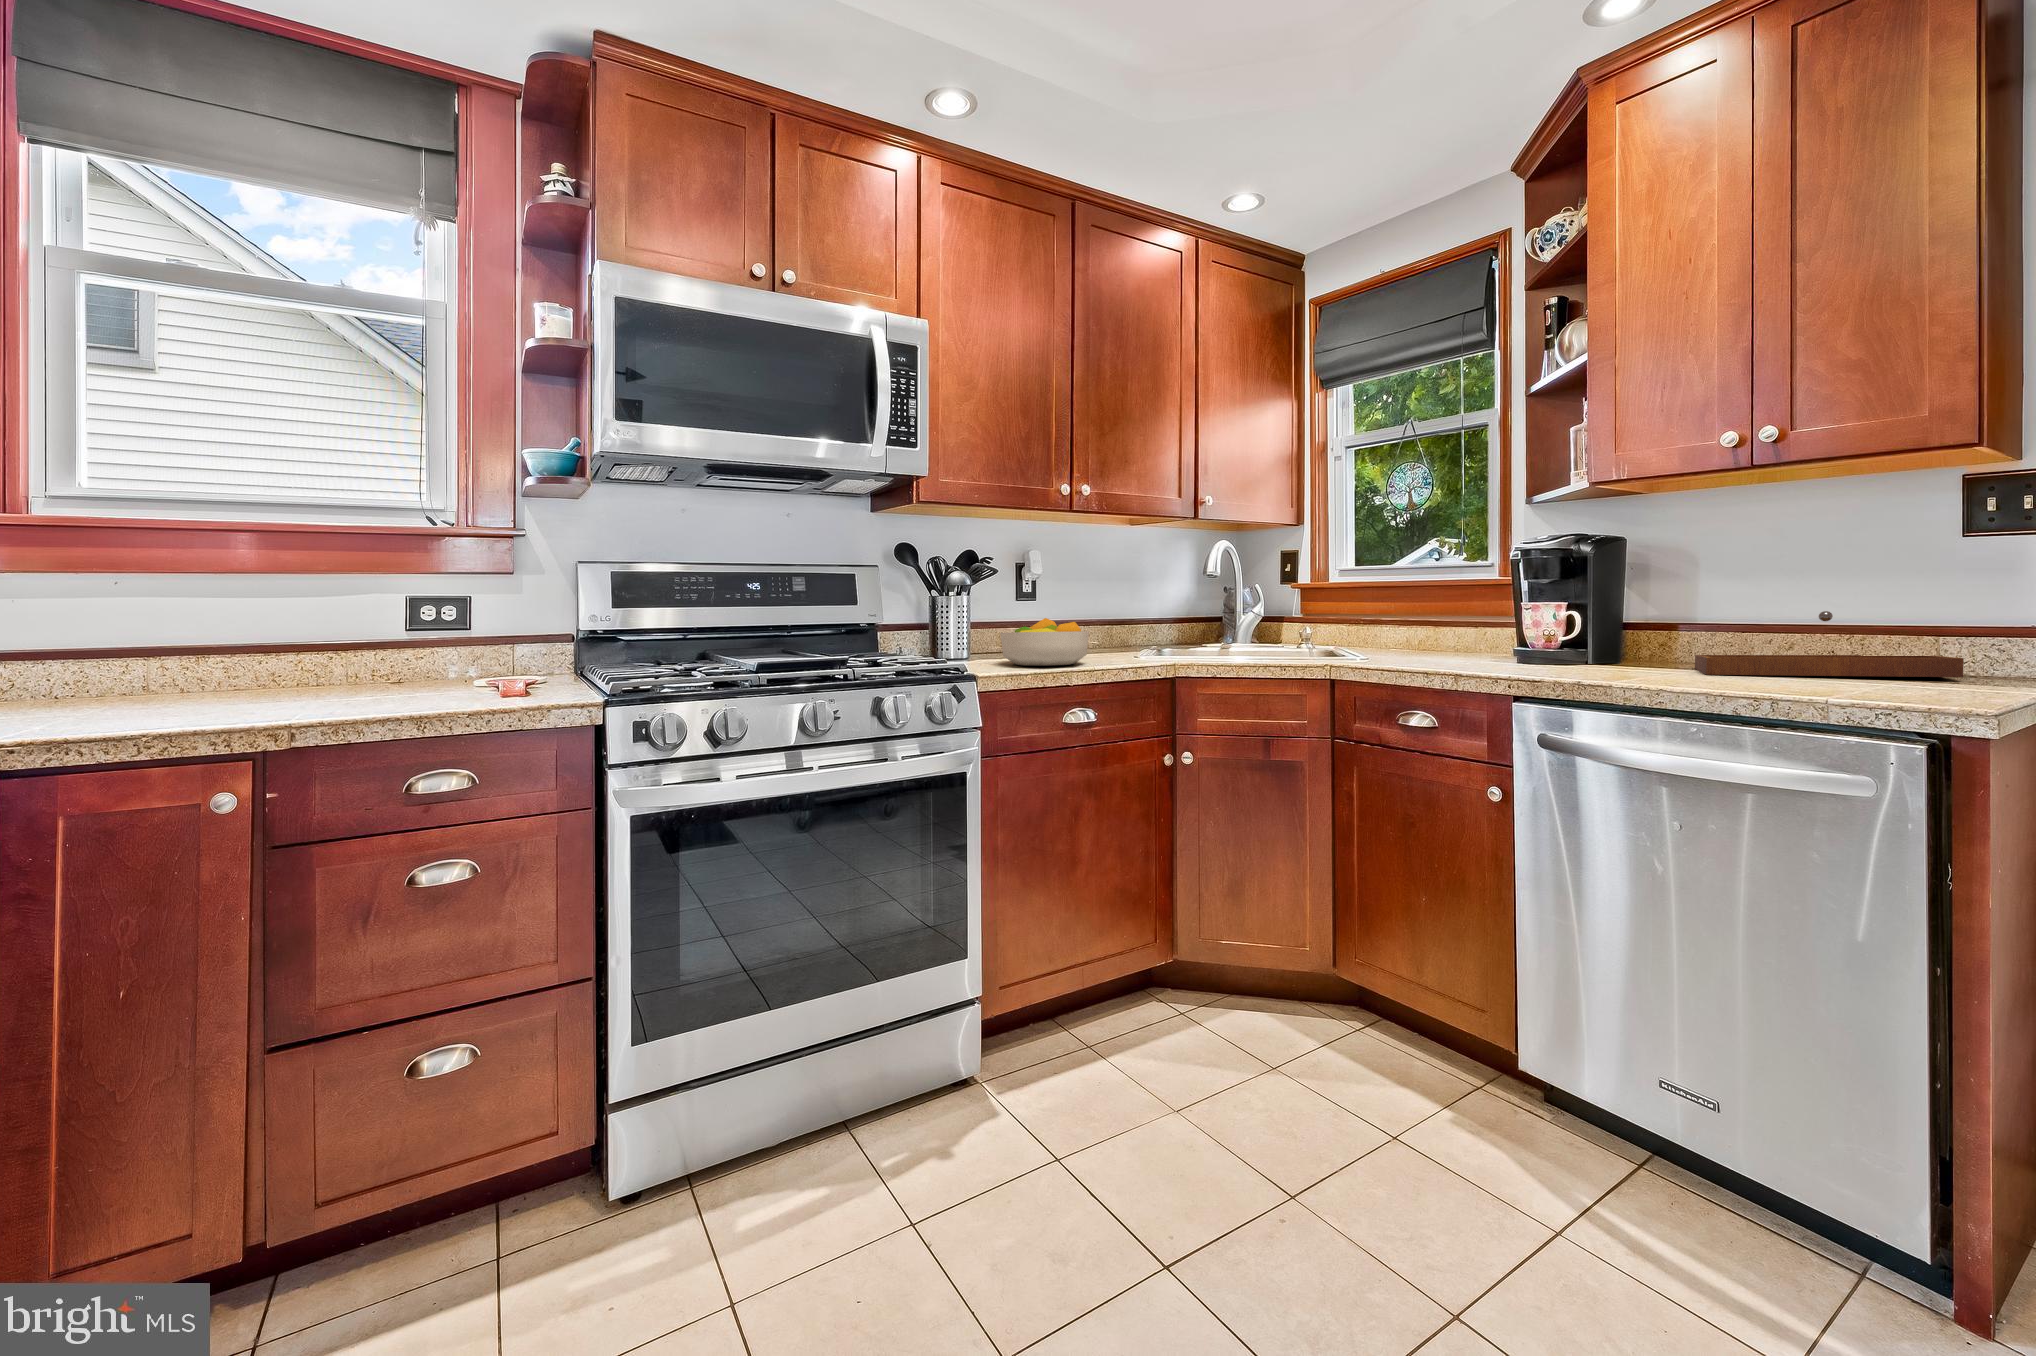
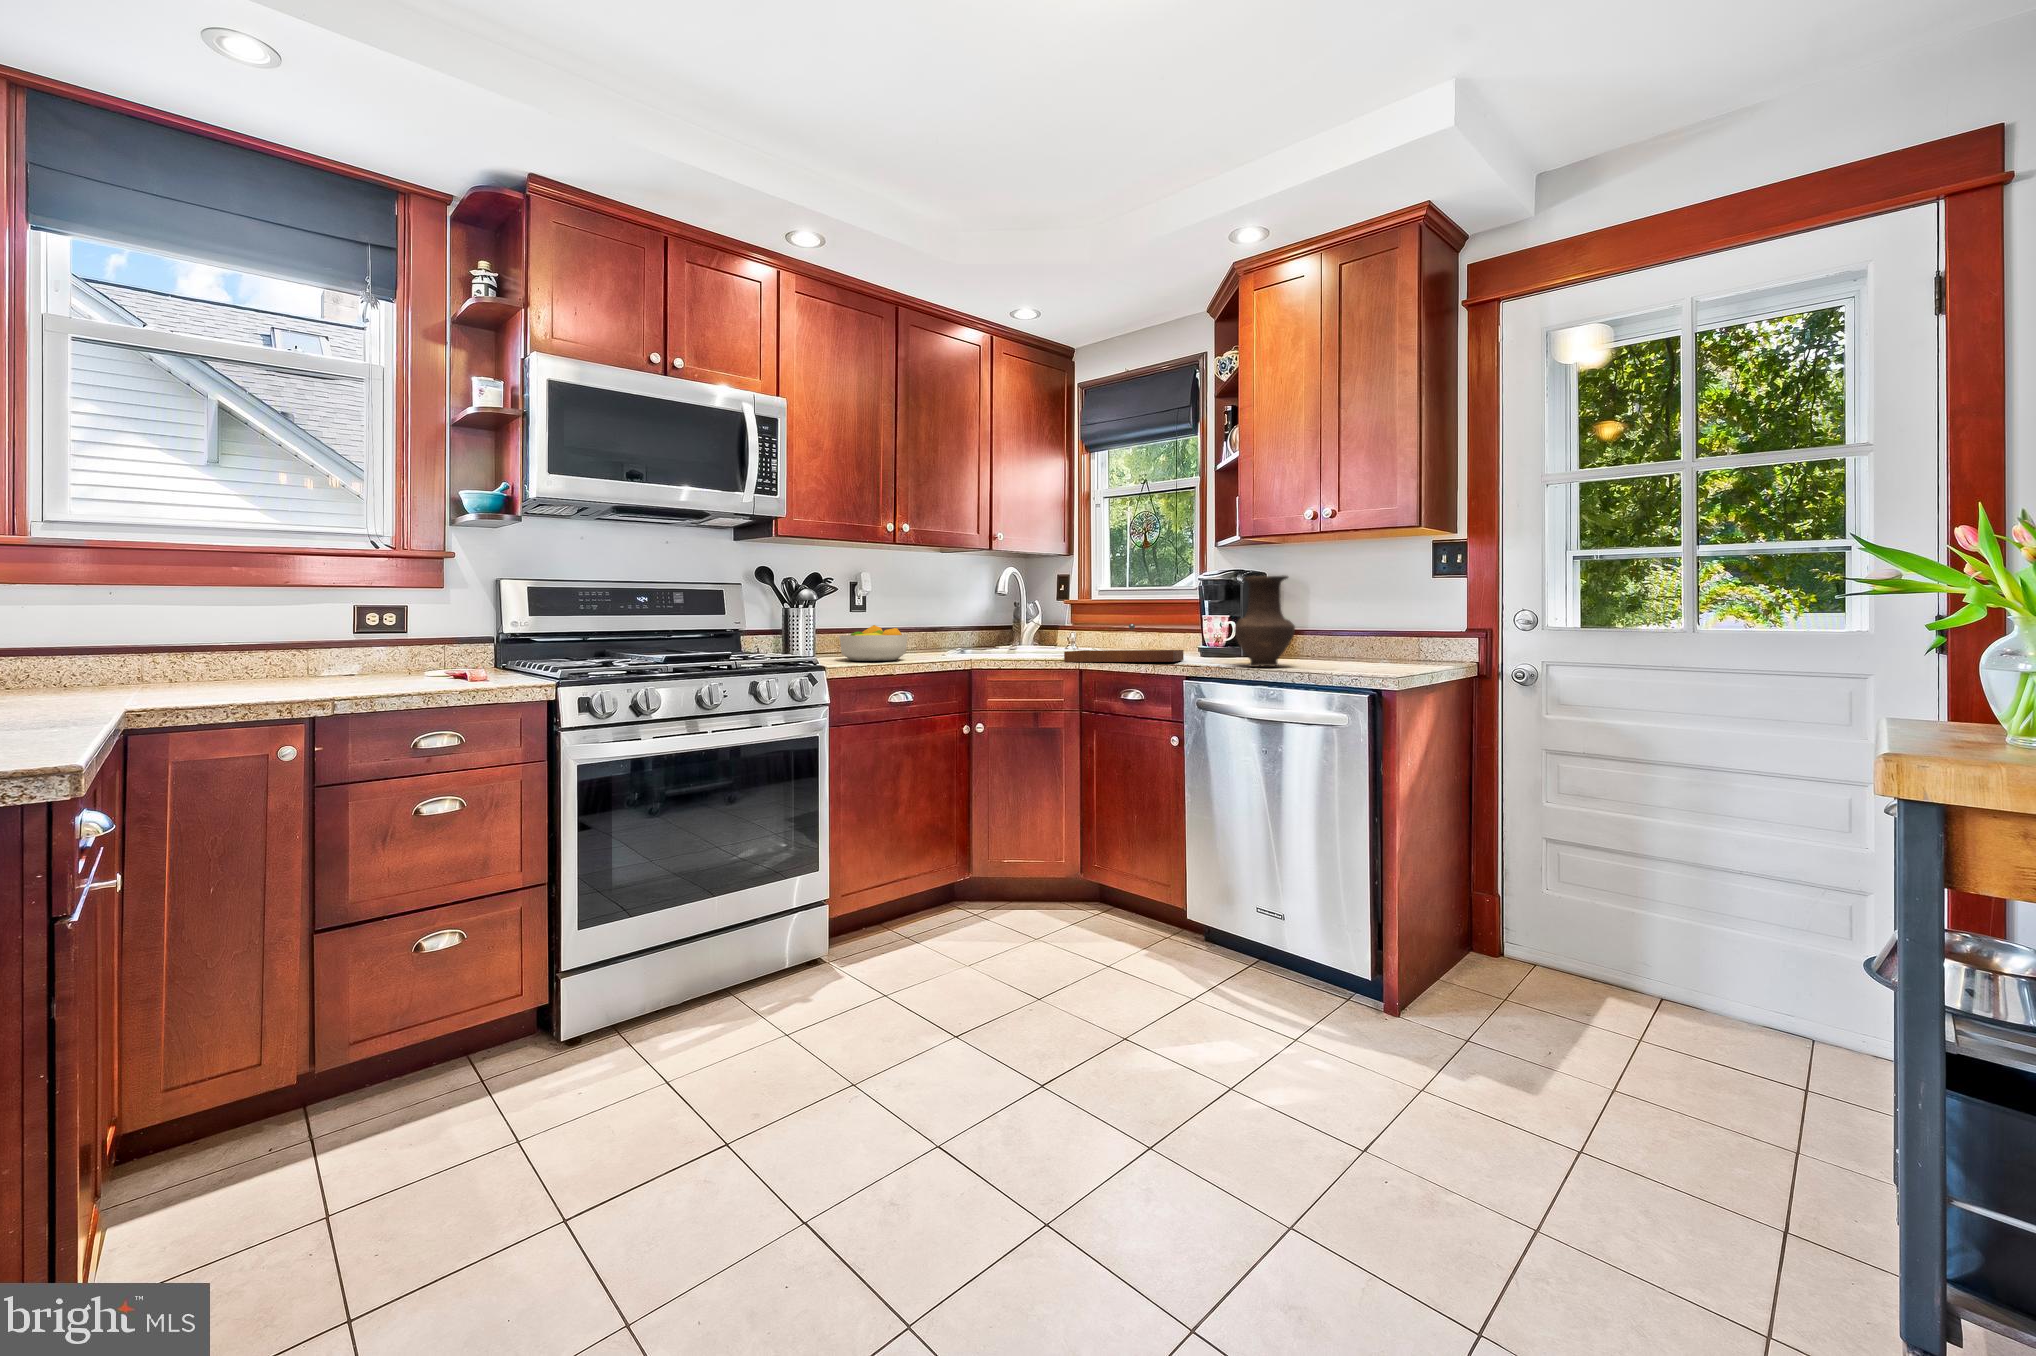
vase: none [1601,534,1716,681] -> present [1235,575,1295,667]
tray: present [1695,611,1964,677] -> present [1064,624,1184,662]

